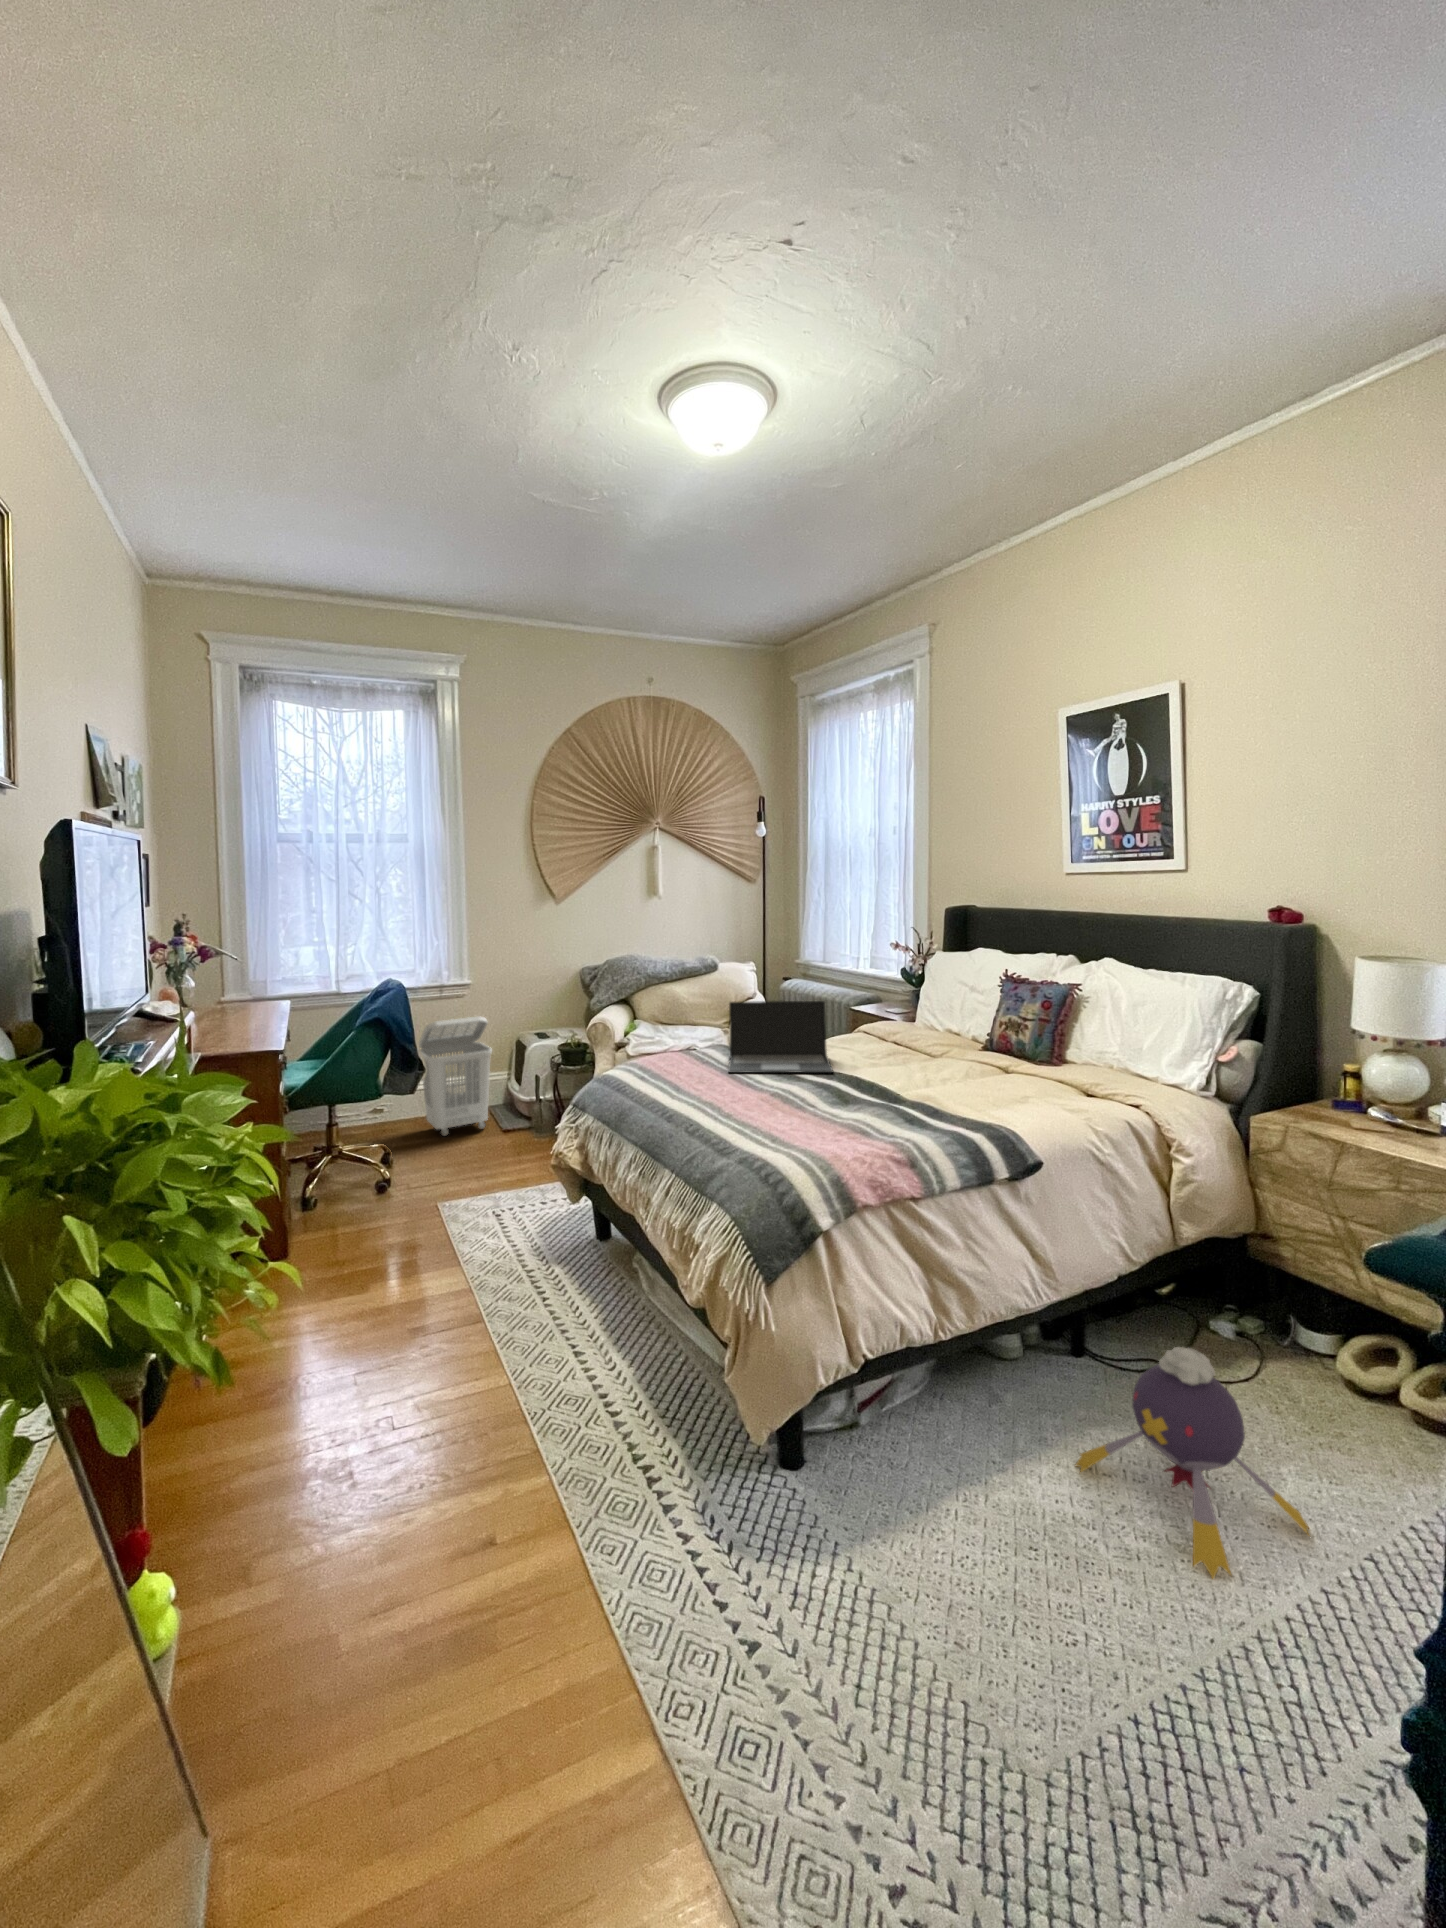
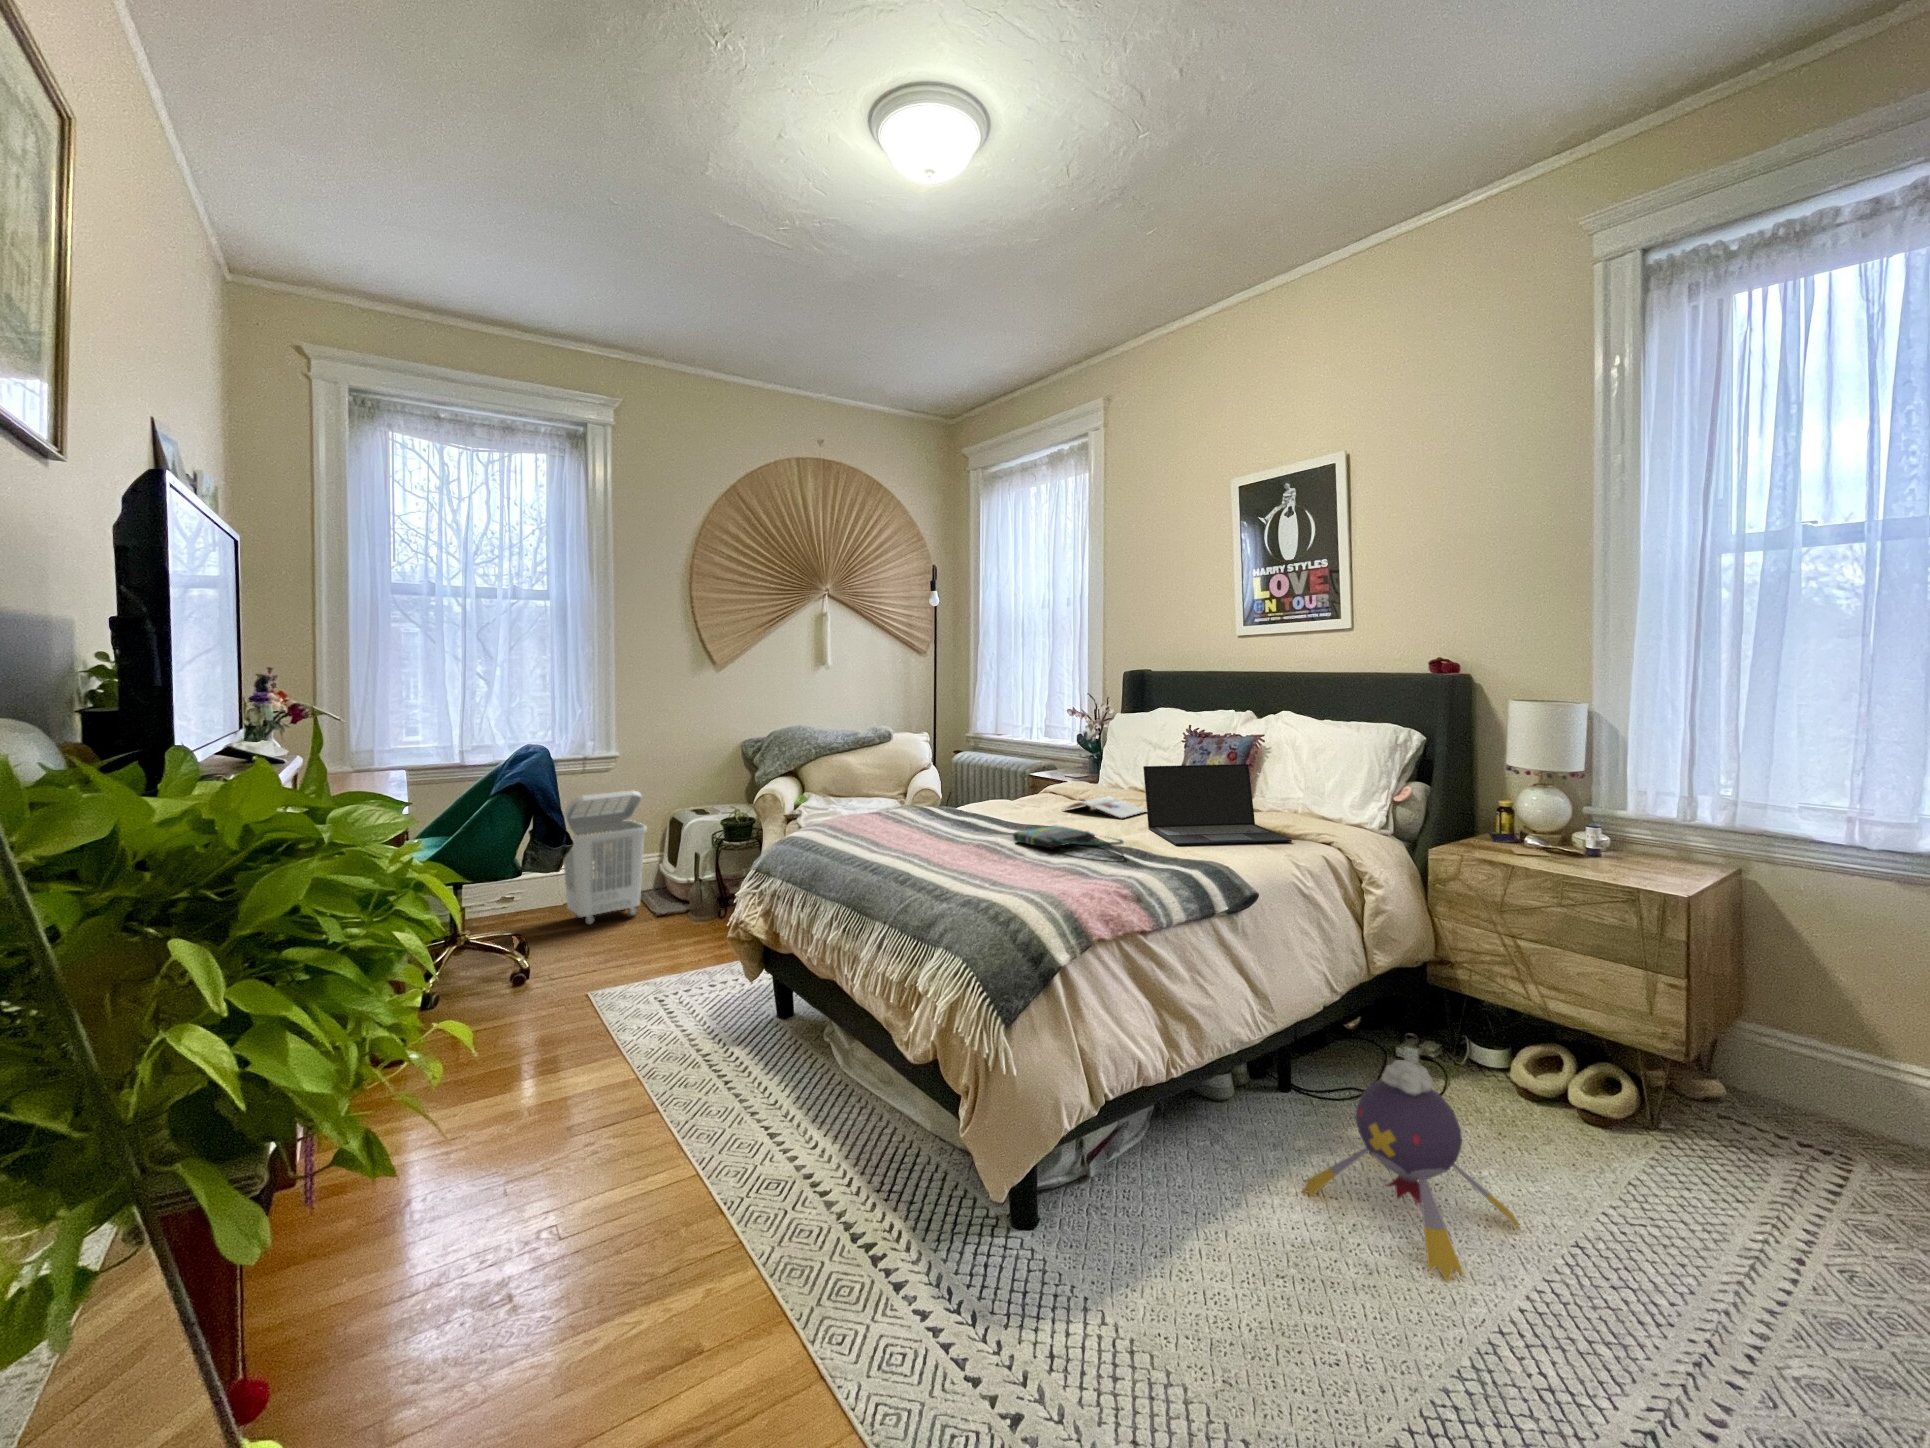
laptop: present [728,1001,833,1073] -> present [1143,764,1292,845]
magazine: none [865,1042,954,1068] -> present [1065,796,1146,818]
tote bag: none [804,1077,908,1120] -> present [1013,825,1124,859]

